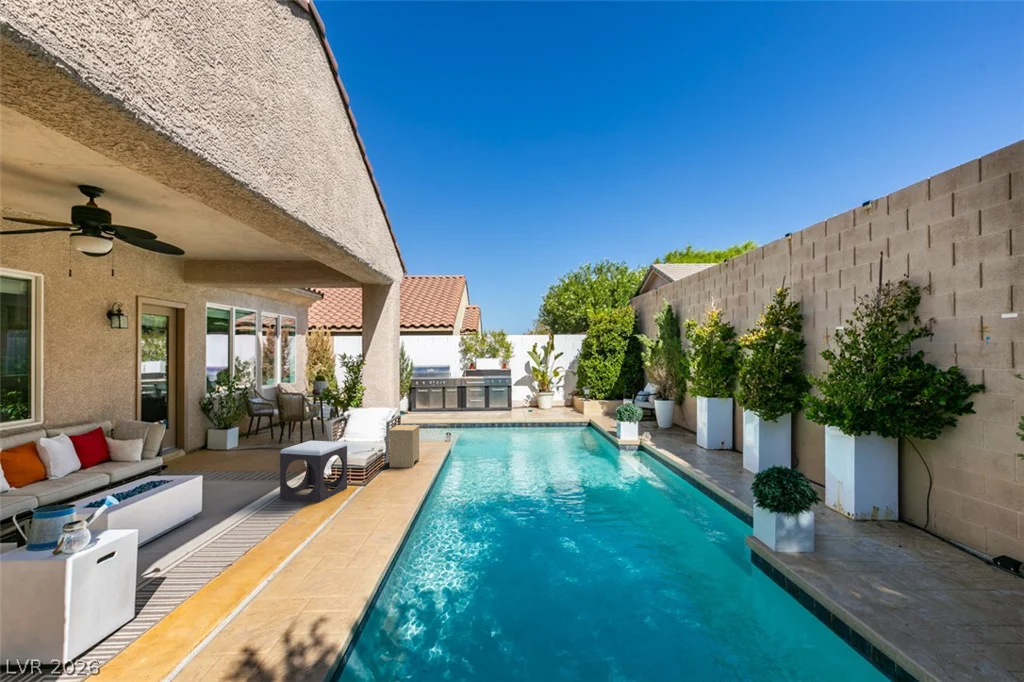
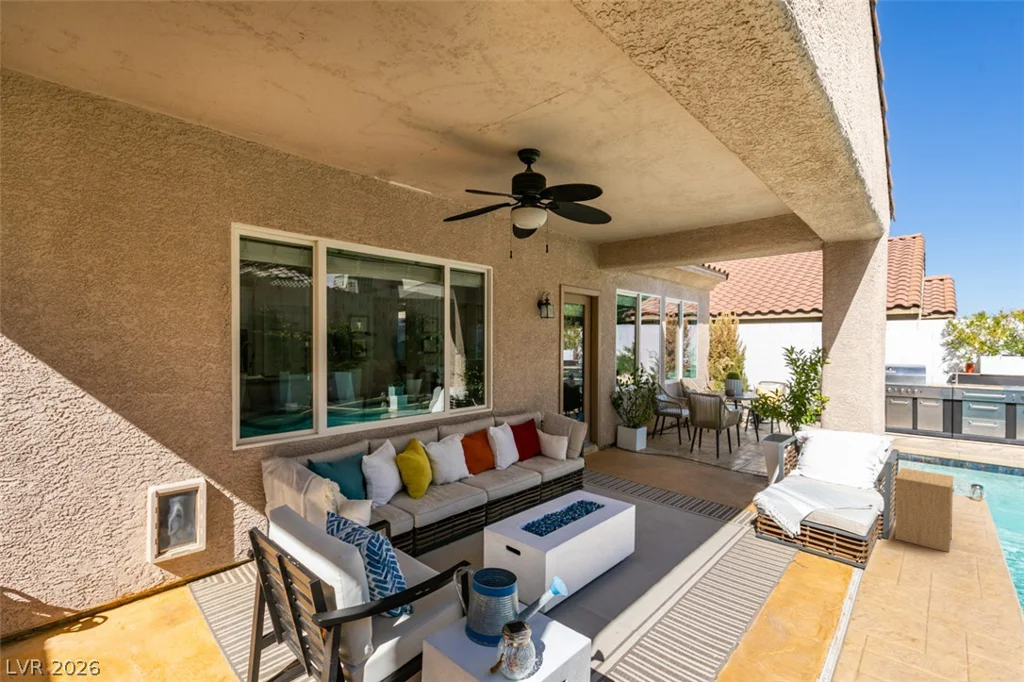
footstool: present [280,440,347,502] -> none [732,478,840,593]

